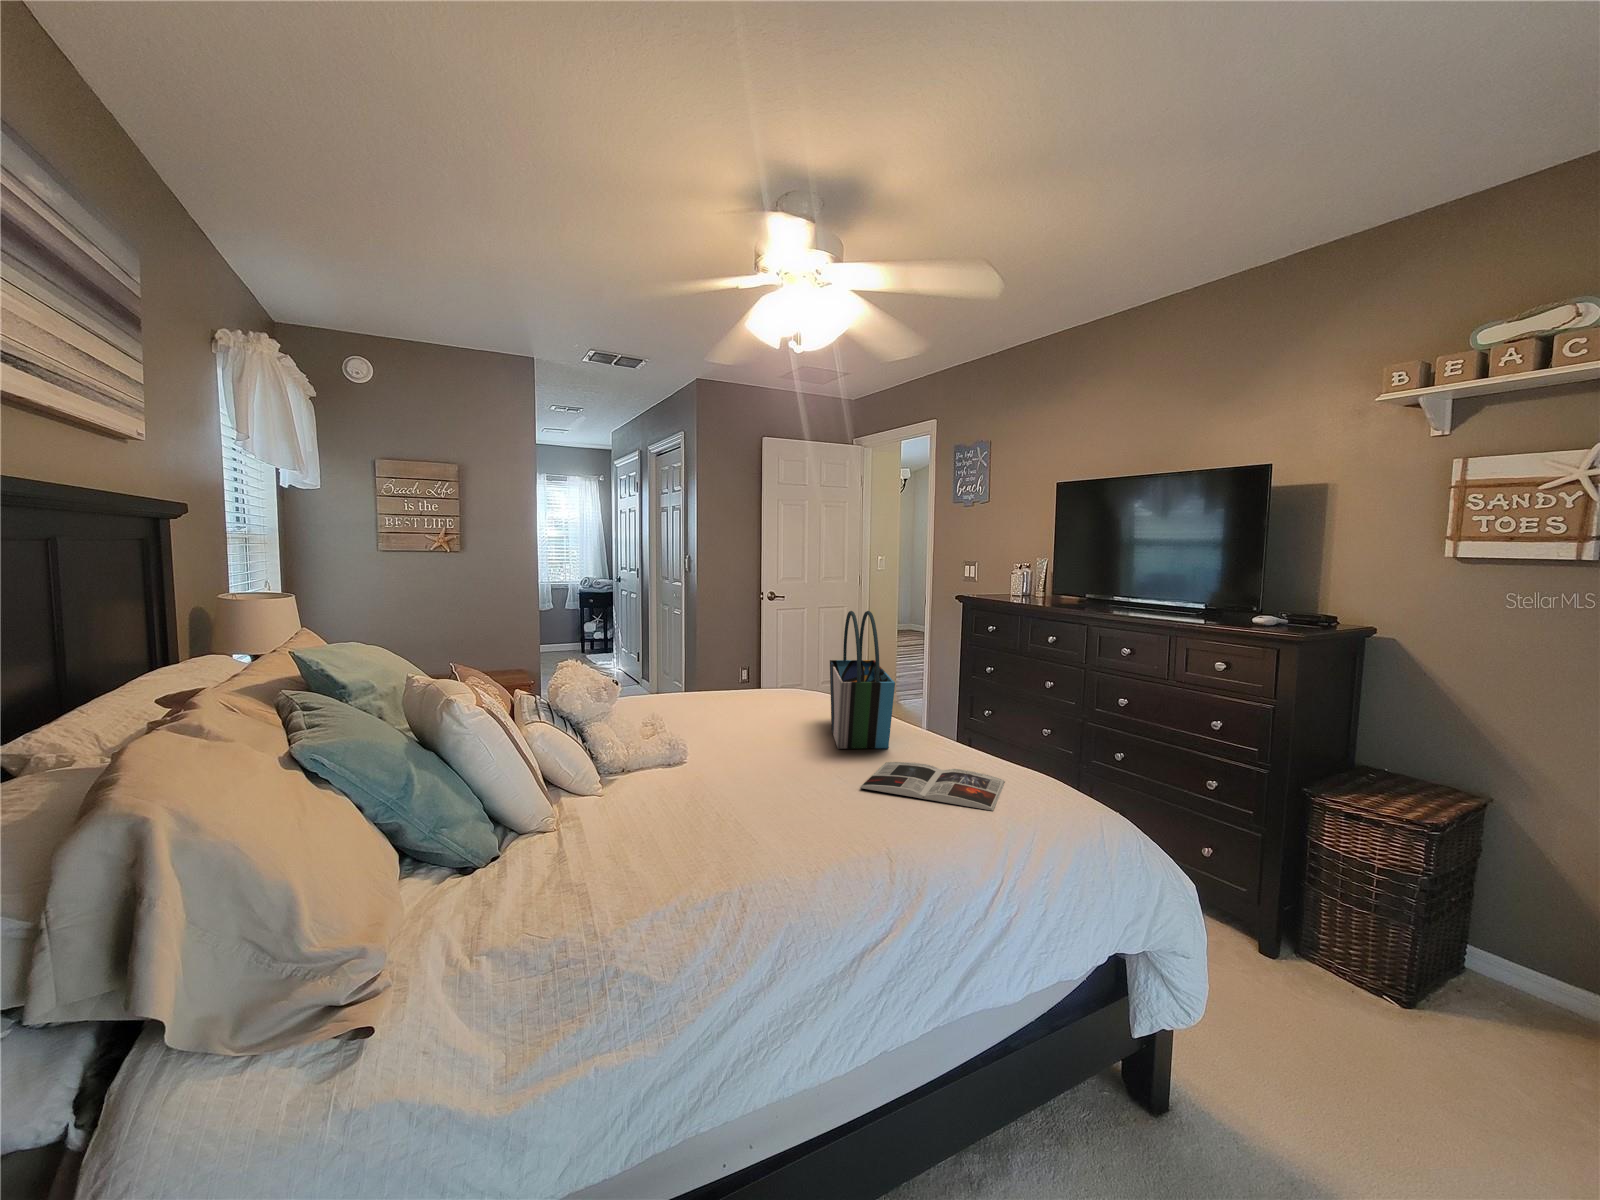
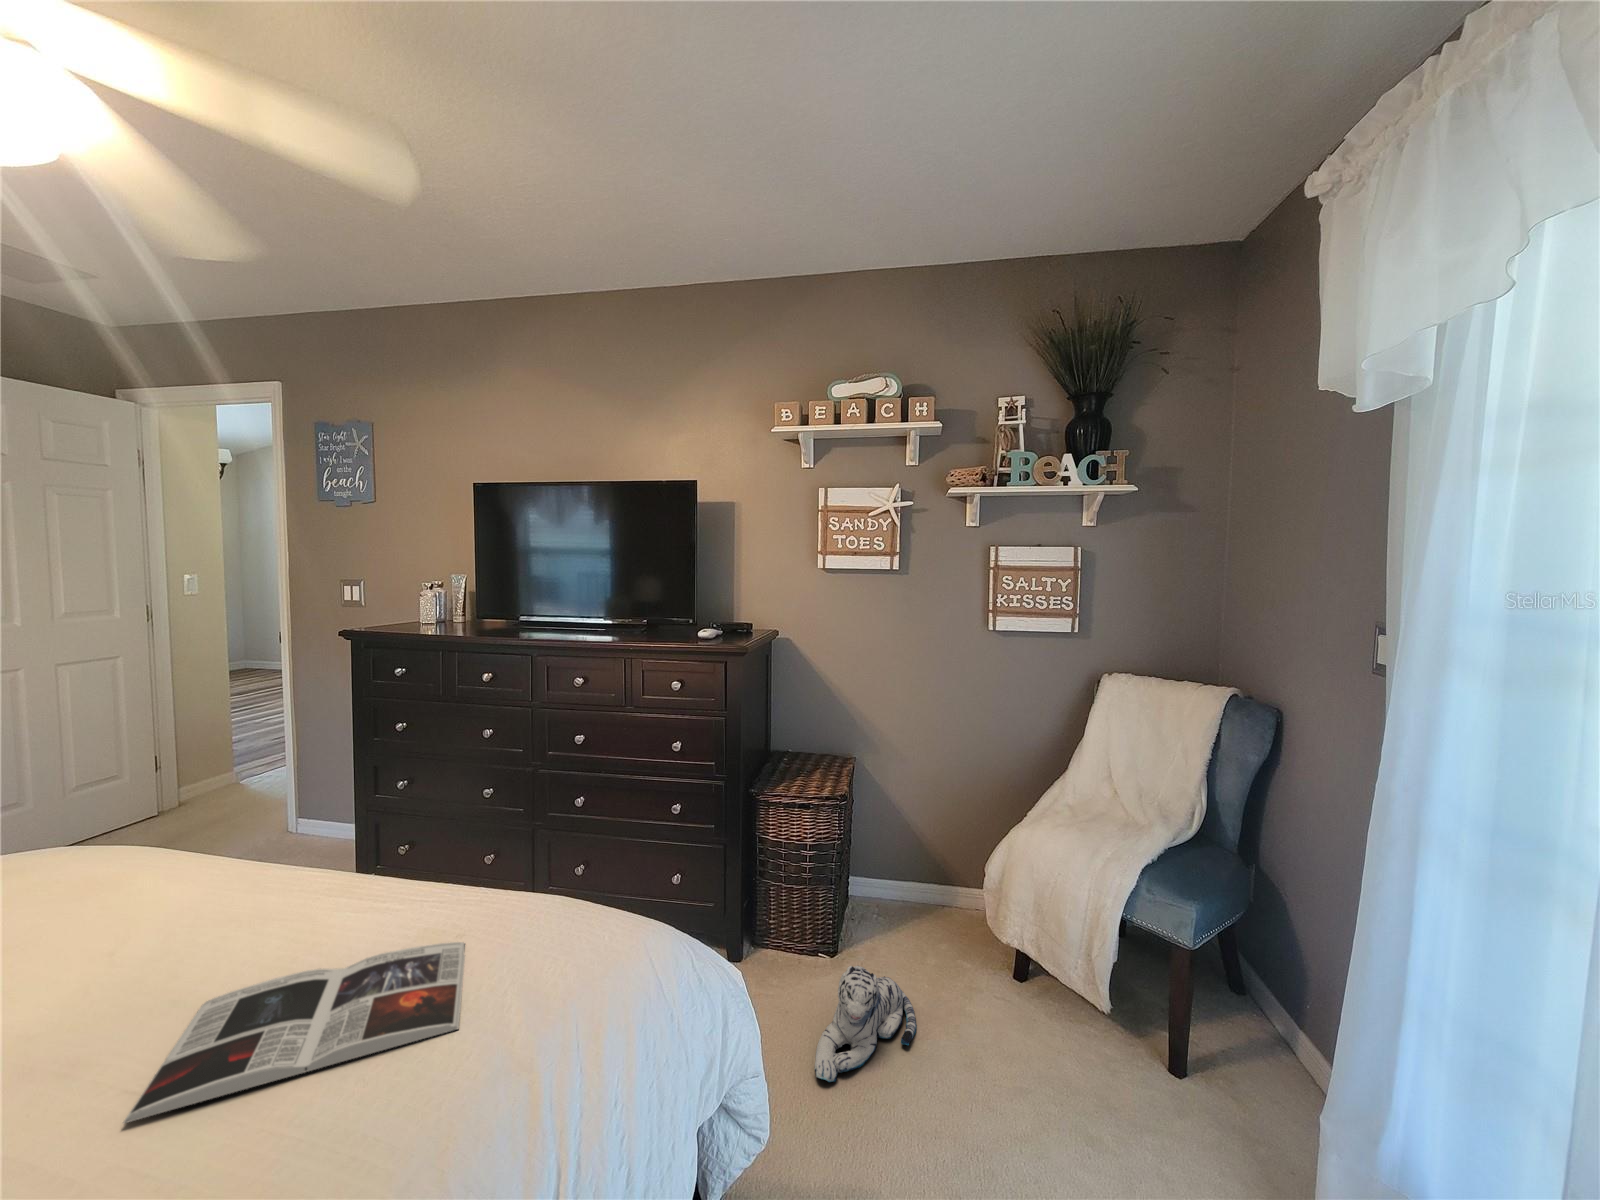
tote bag: present [830,611,895,749] -> none [33,695,217,1011]
plush toy: none [1330,998,1515,1127] -> present [814,966,917,1082]

